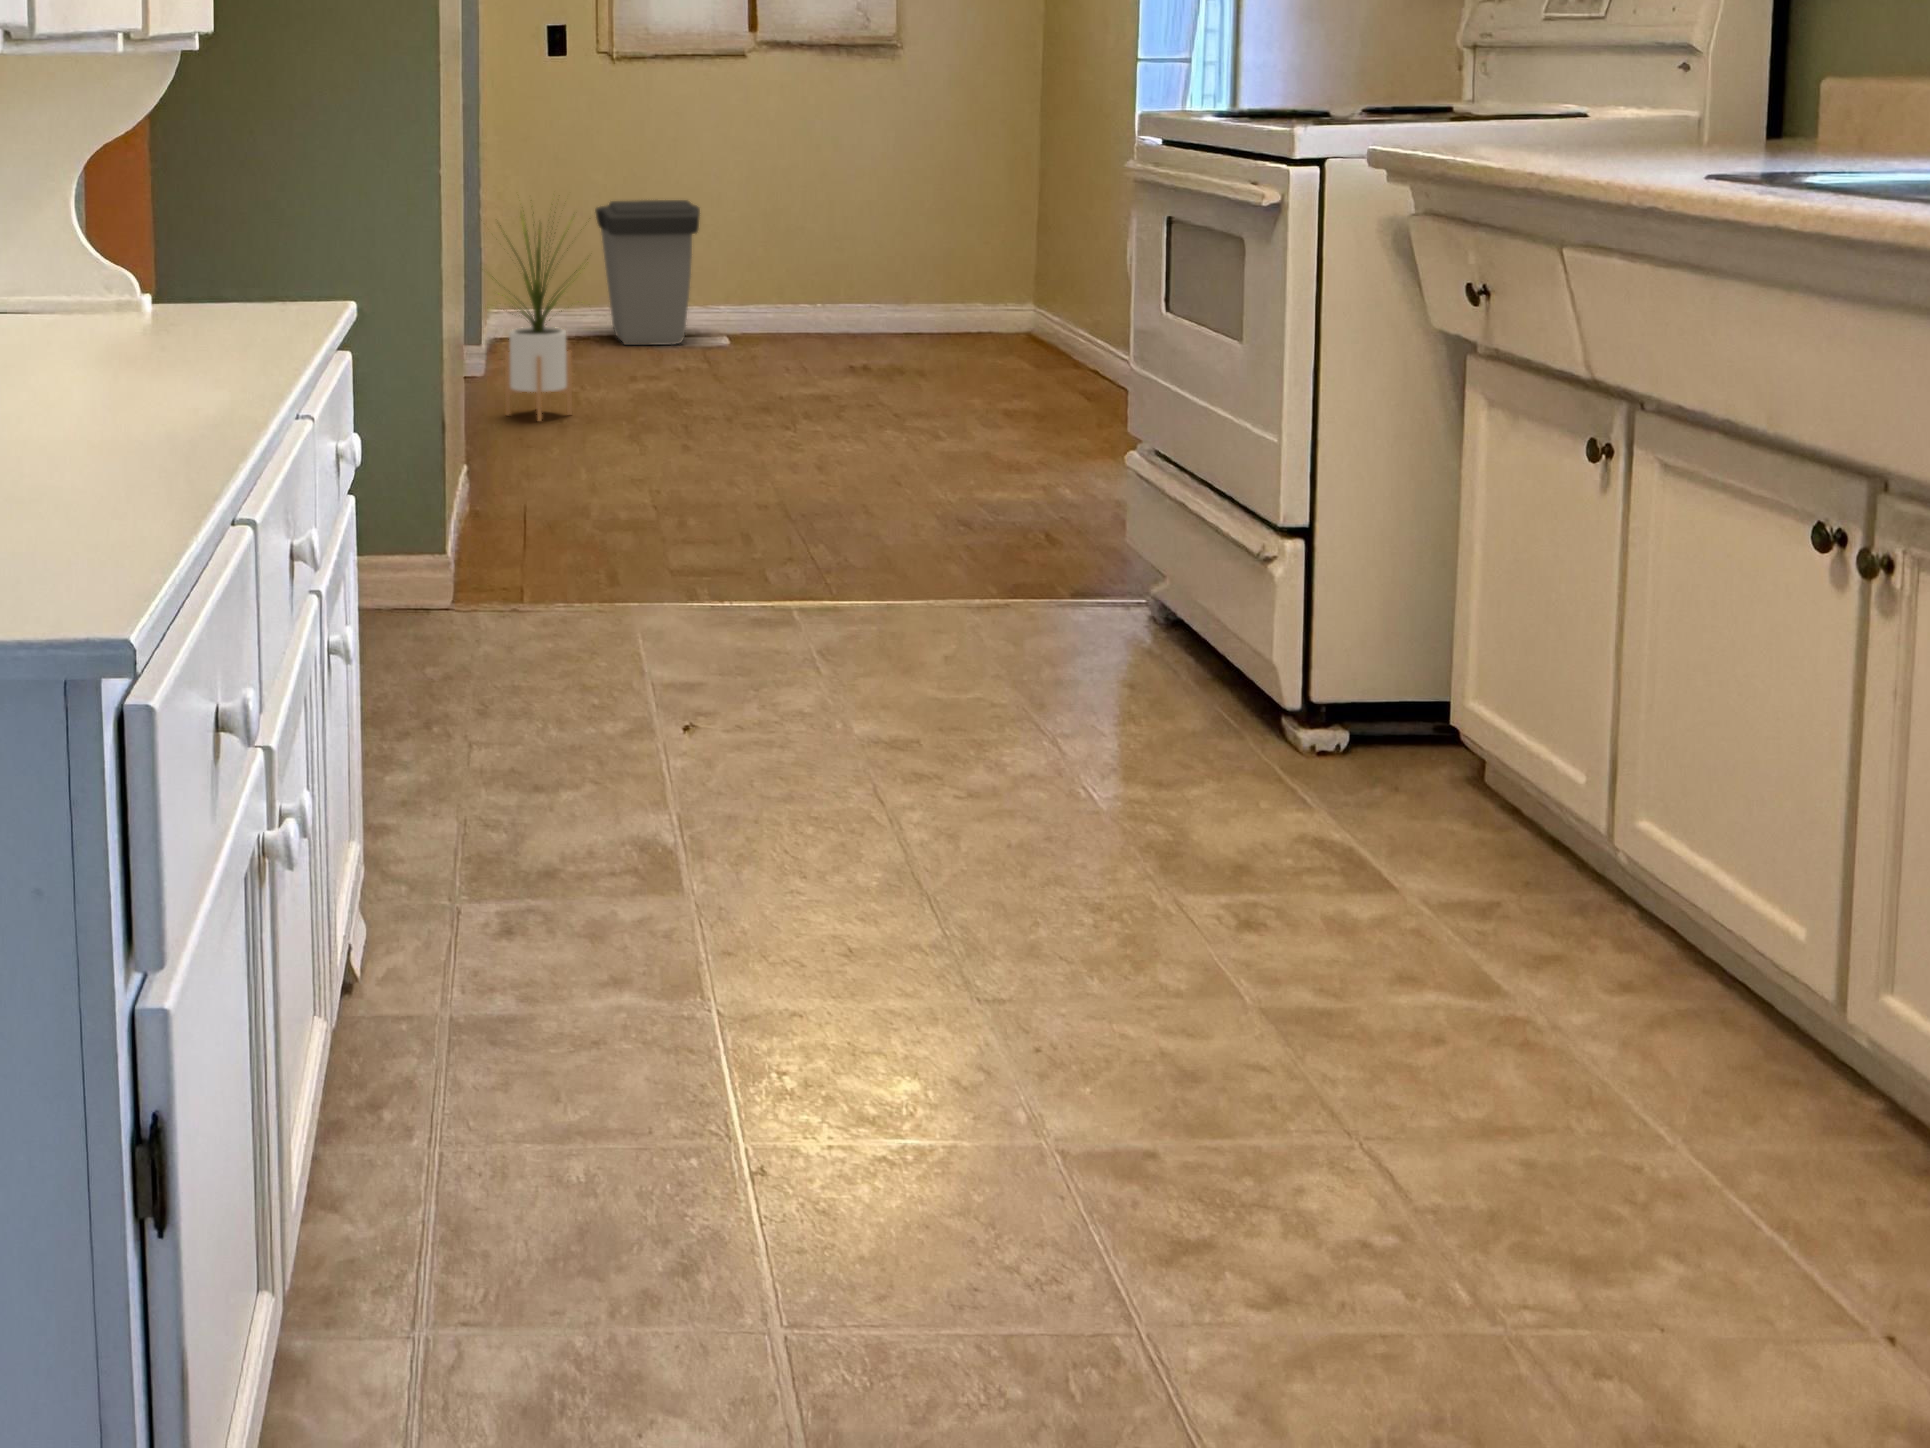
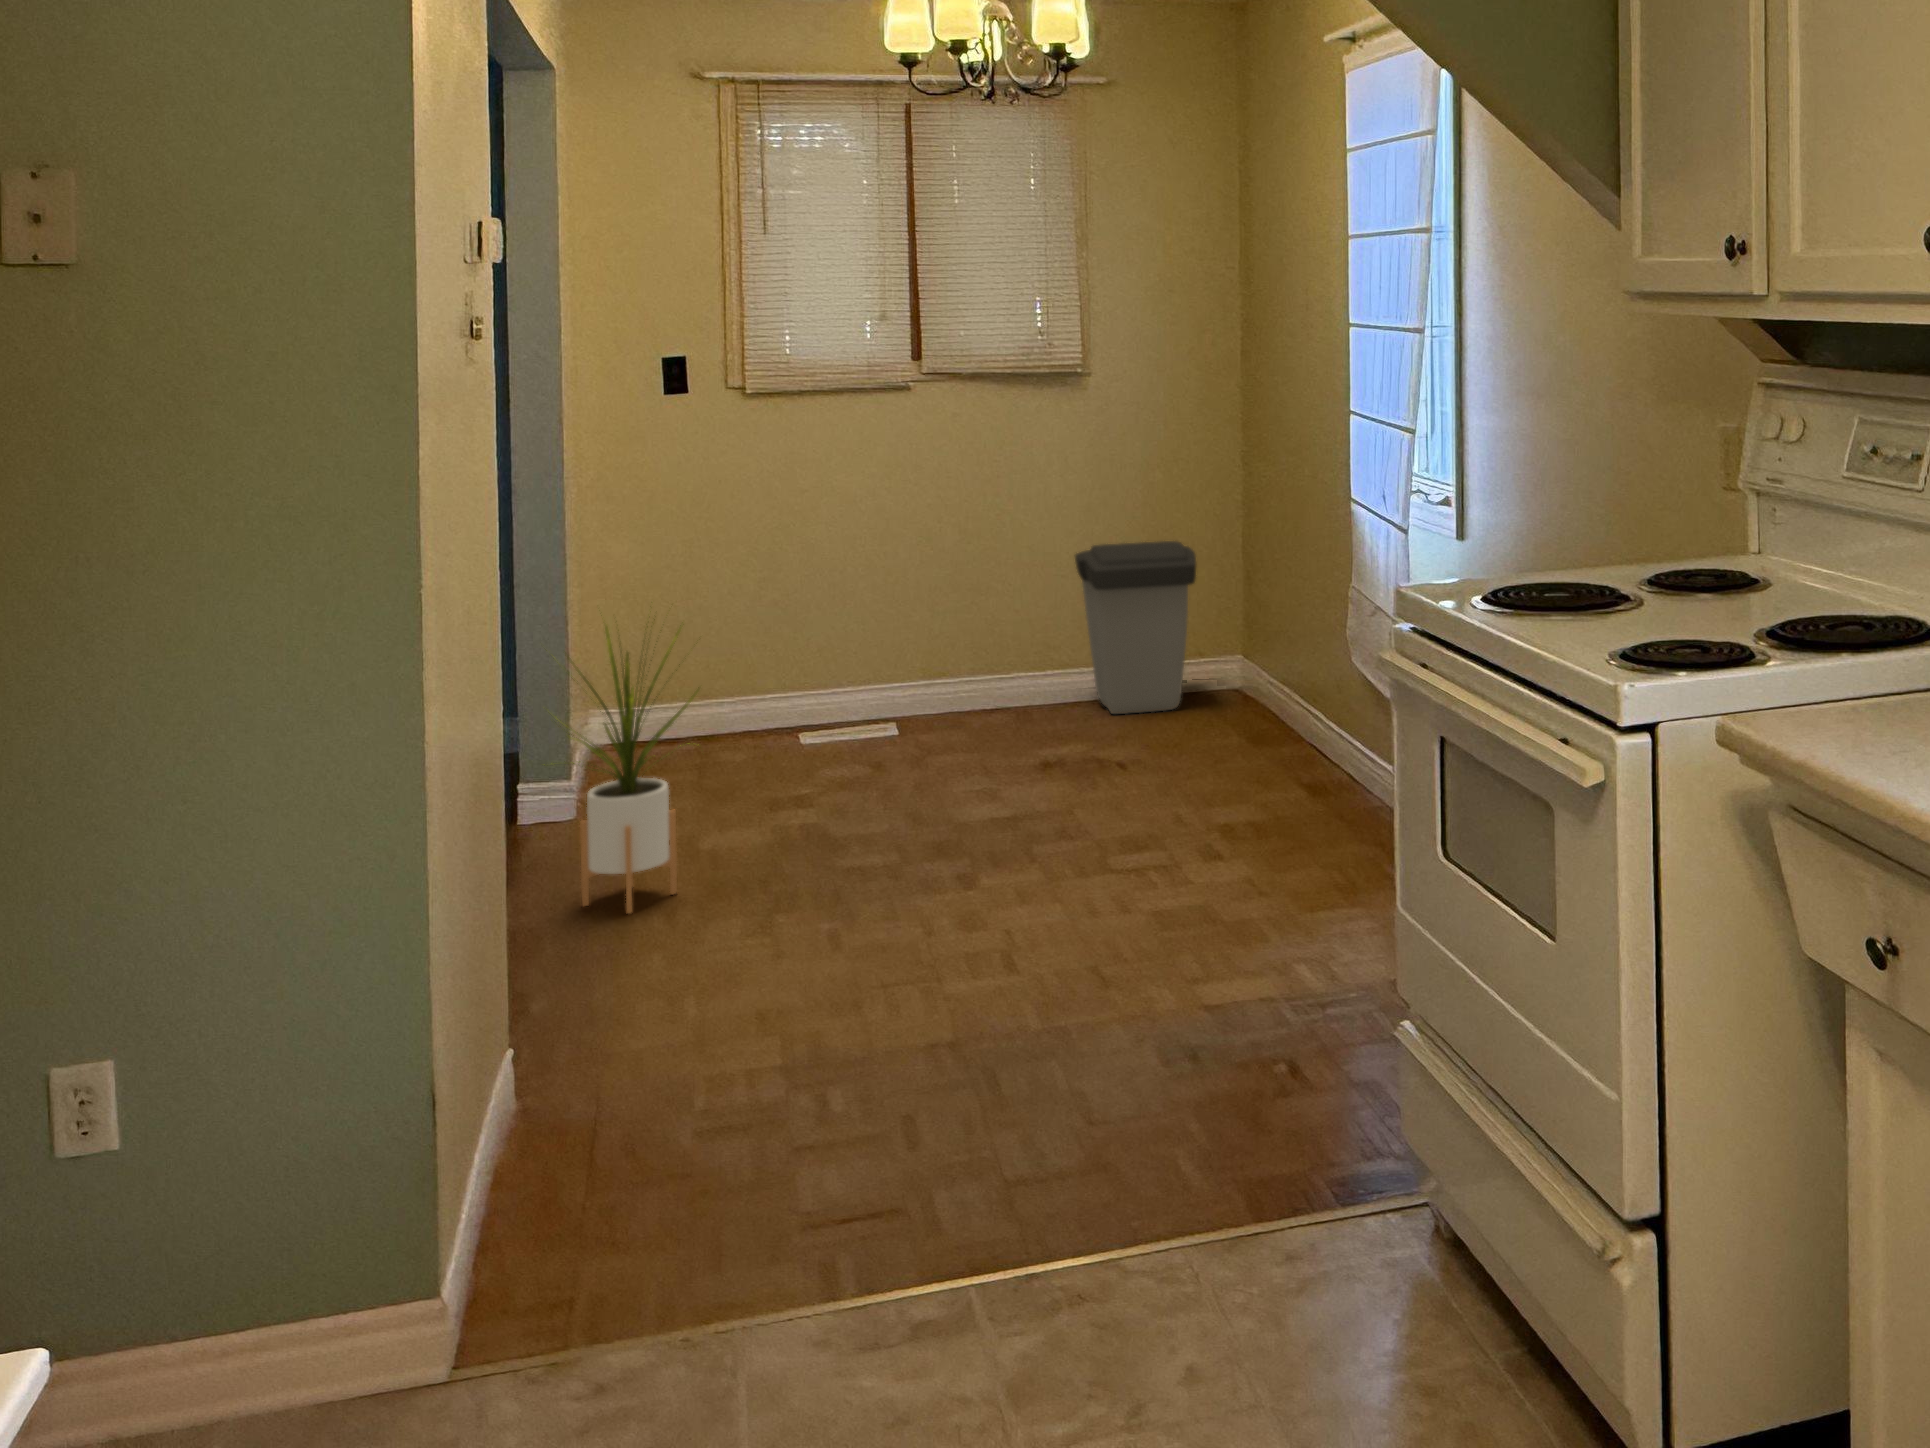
trash can: present [595,200,700,345] -> present [1075,541,1196,714]

